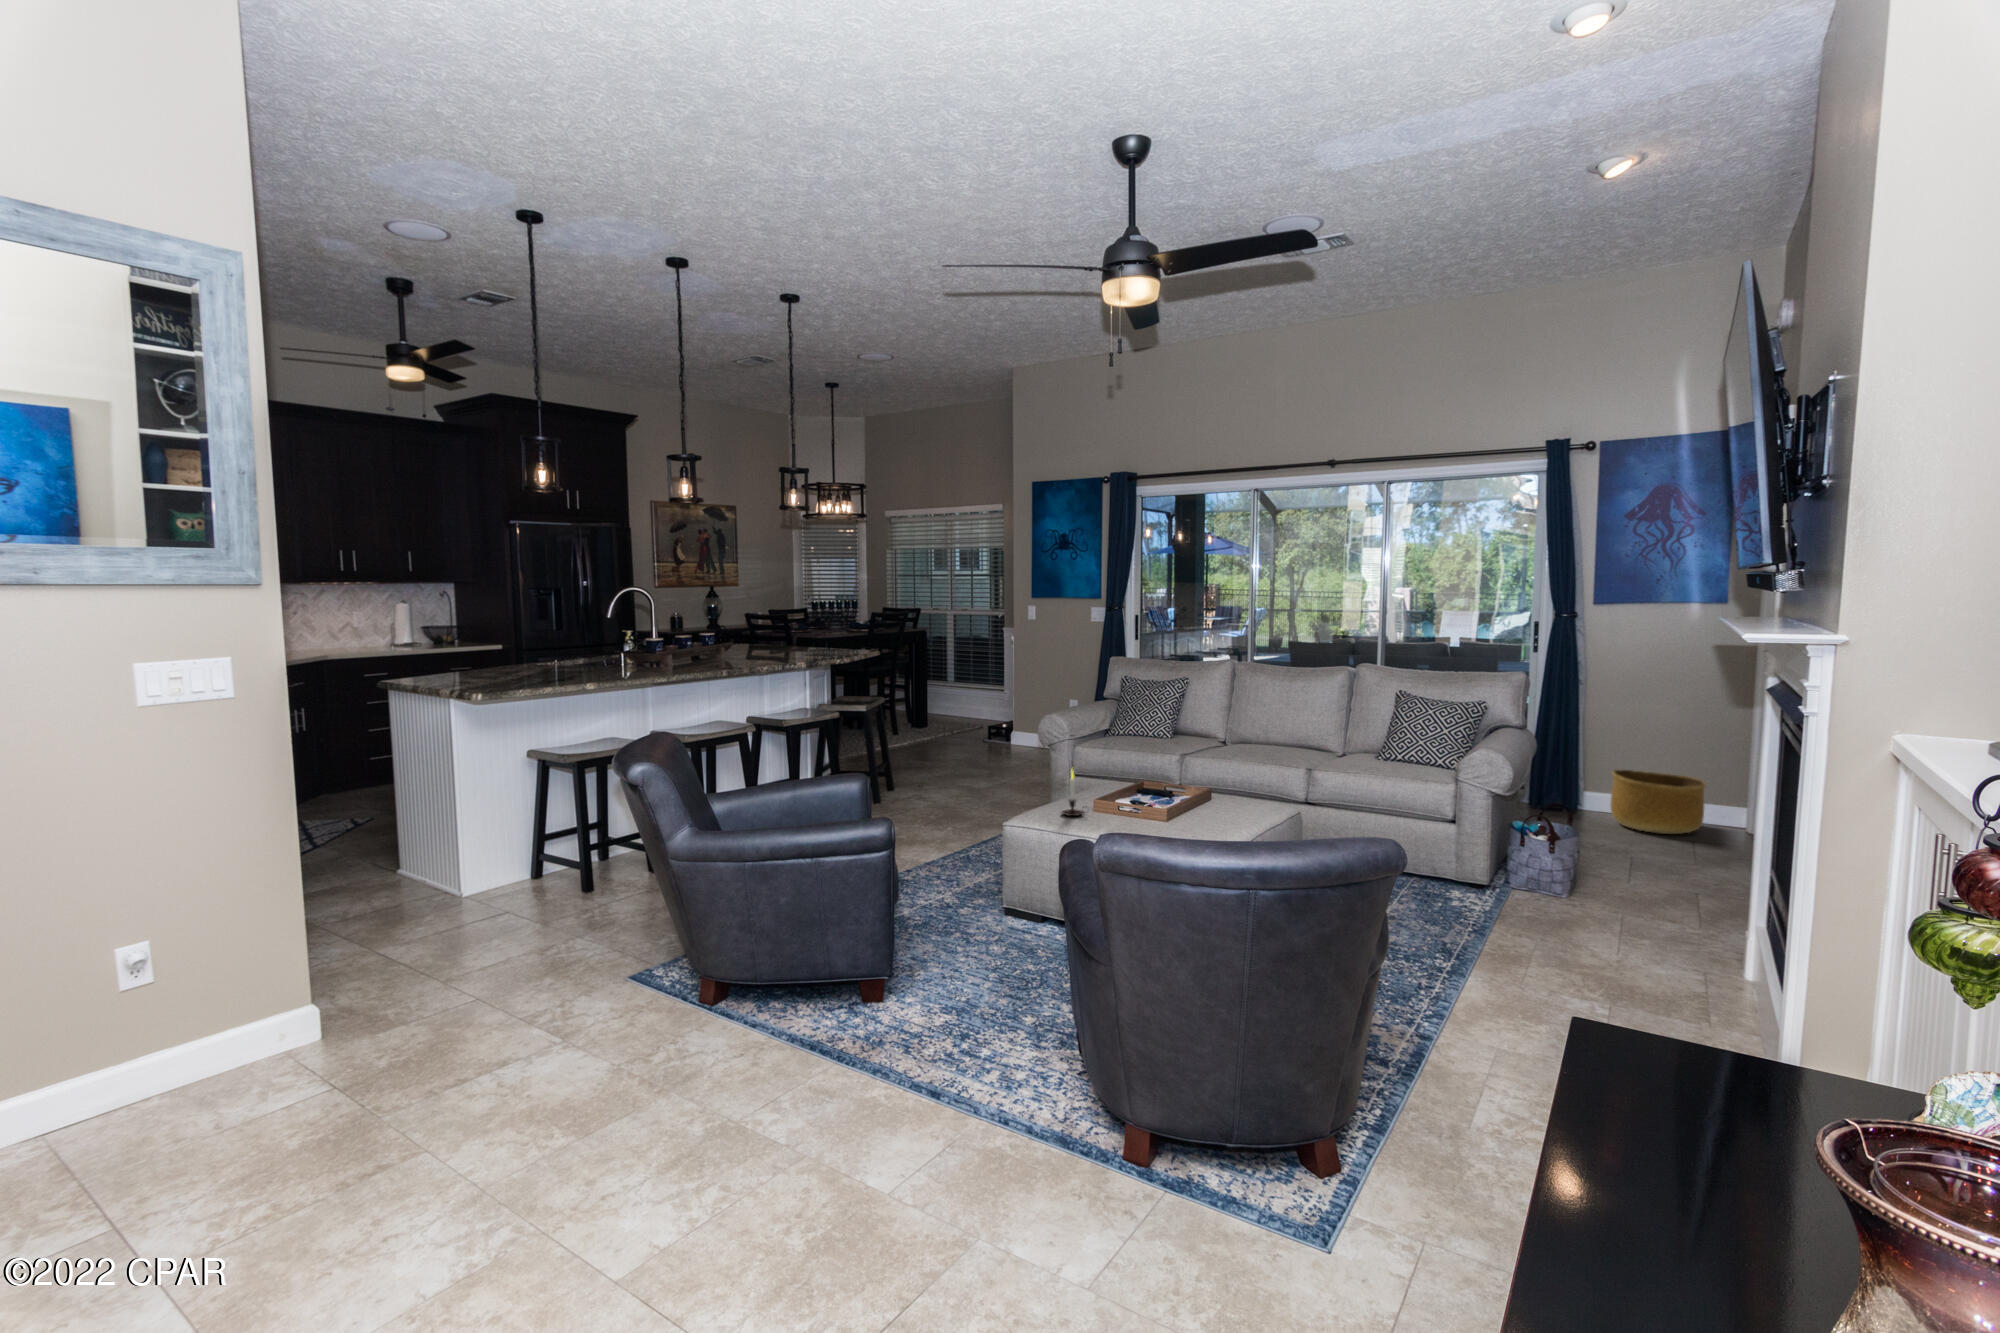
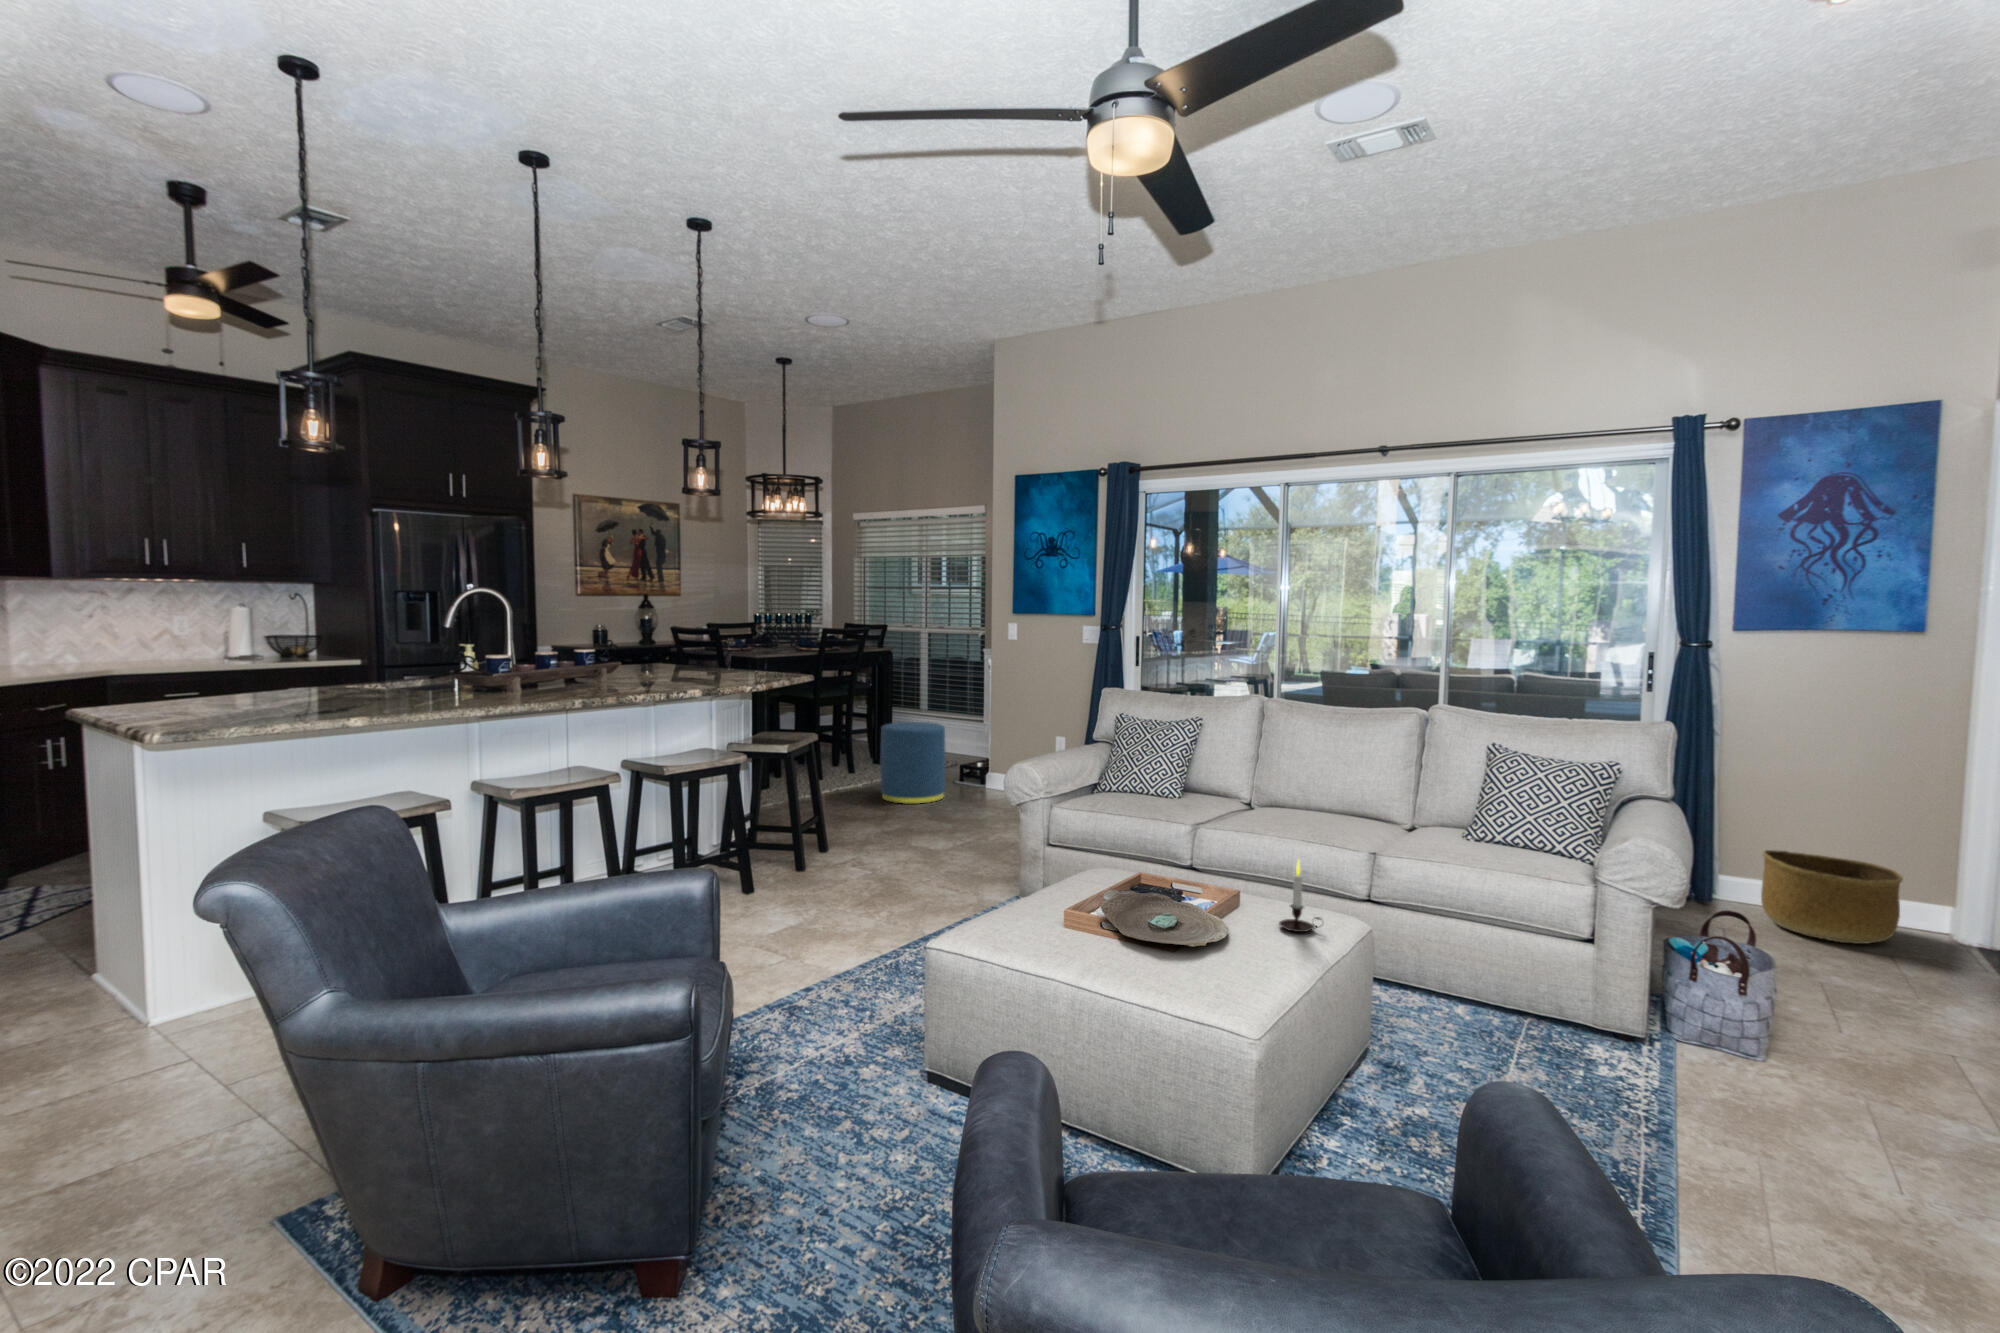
ottoman: none [925,690,979,757] -> present [880,722,945,804]
candle: present [1062,770,1087,816] -> present [1279,860,1323,932]
decorative bowl: none [1117,789,1201,817] -> present [1101,890,1229,946]

